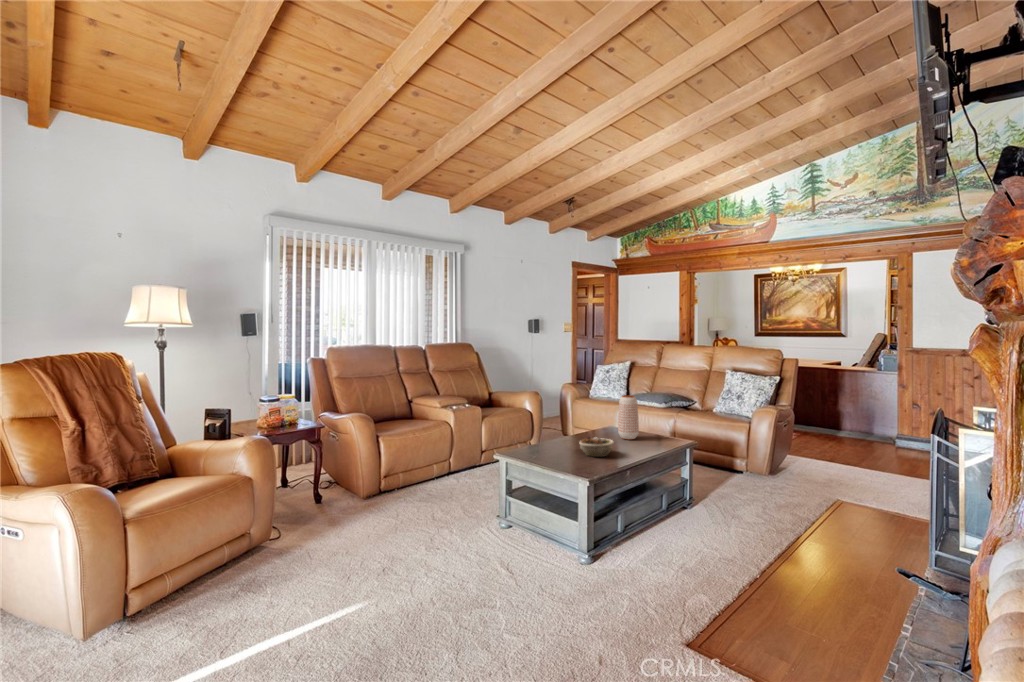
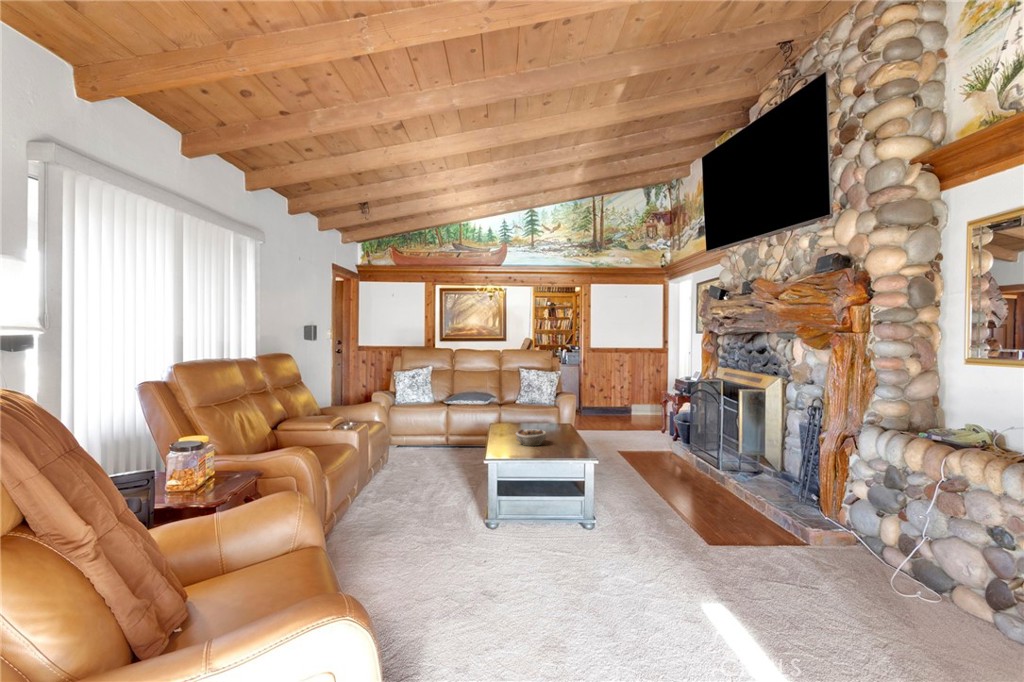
vase: present [618,395,639,440] -> none [509,392,527,431]

